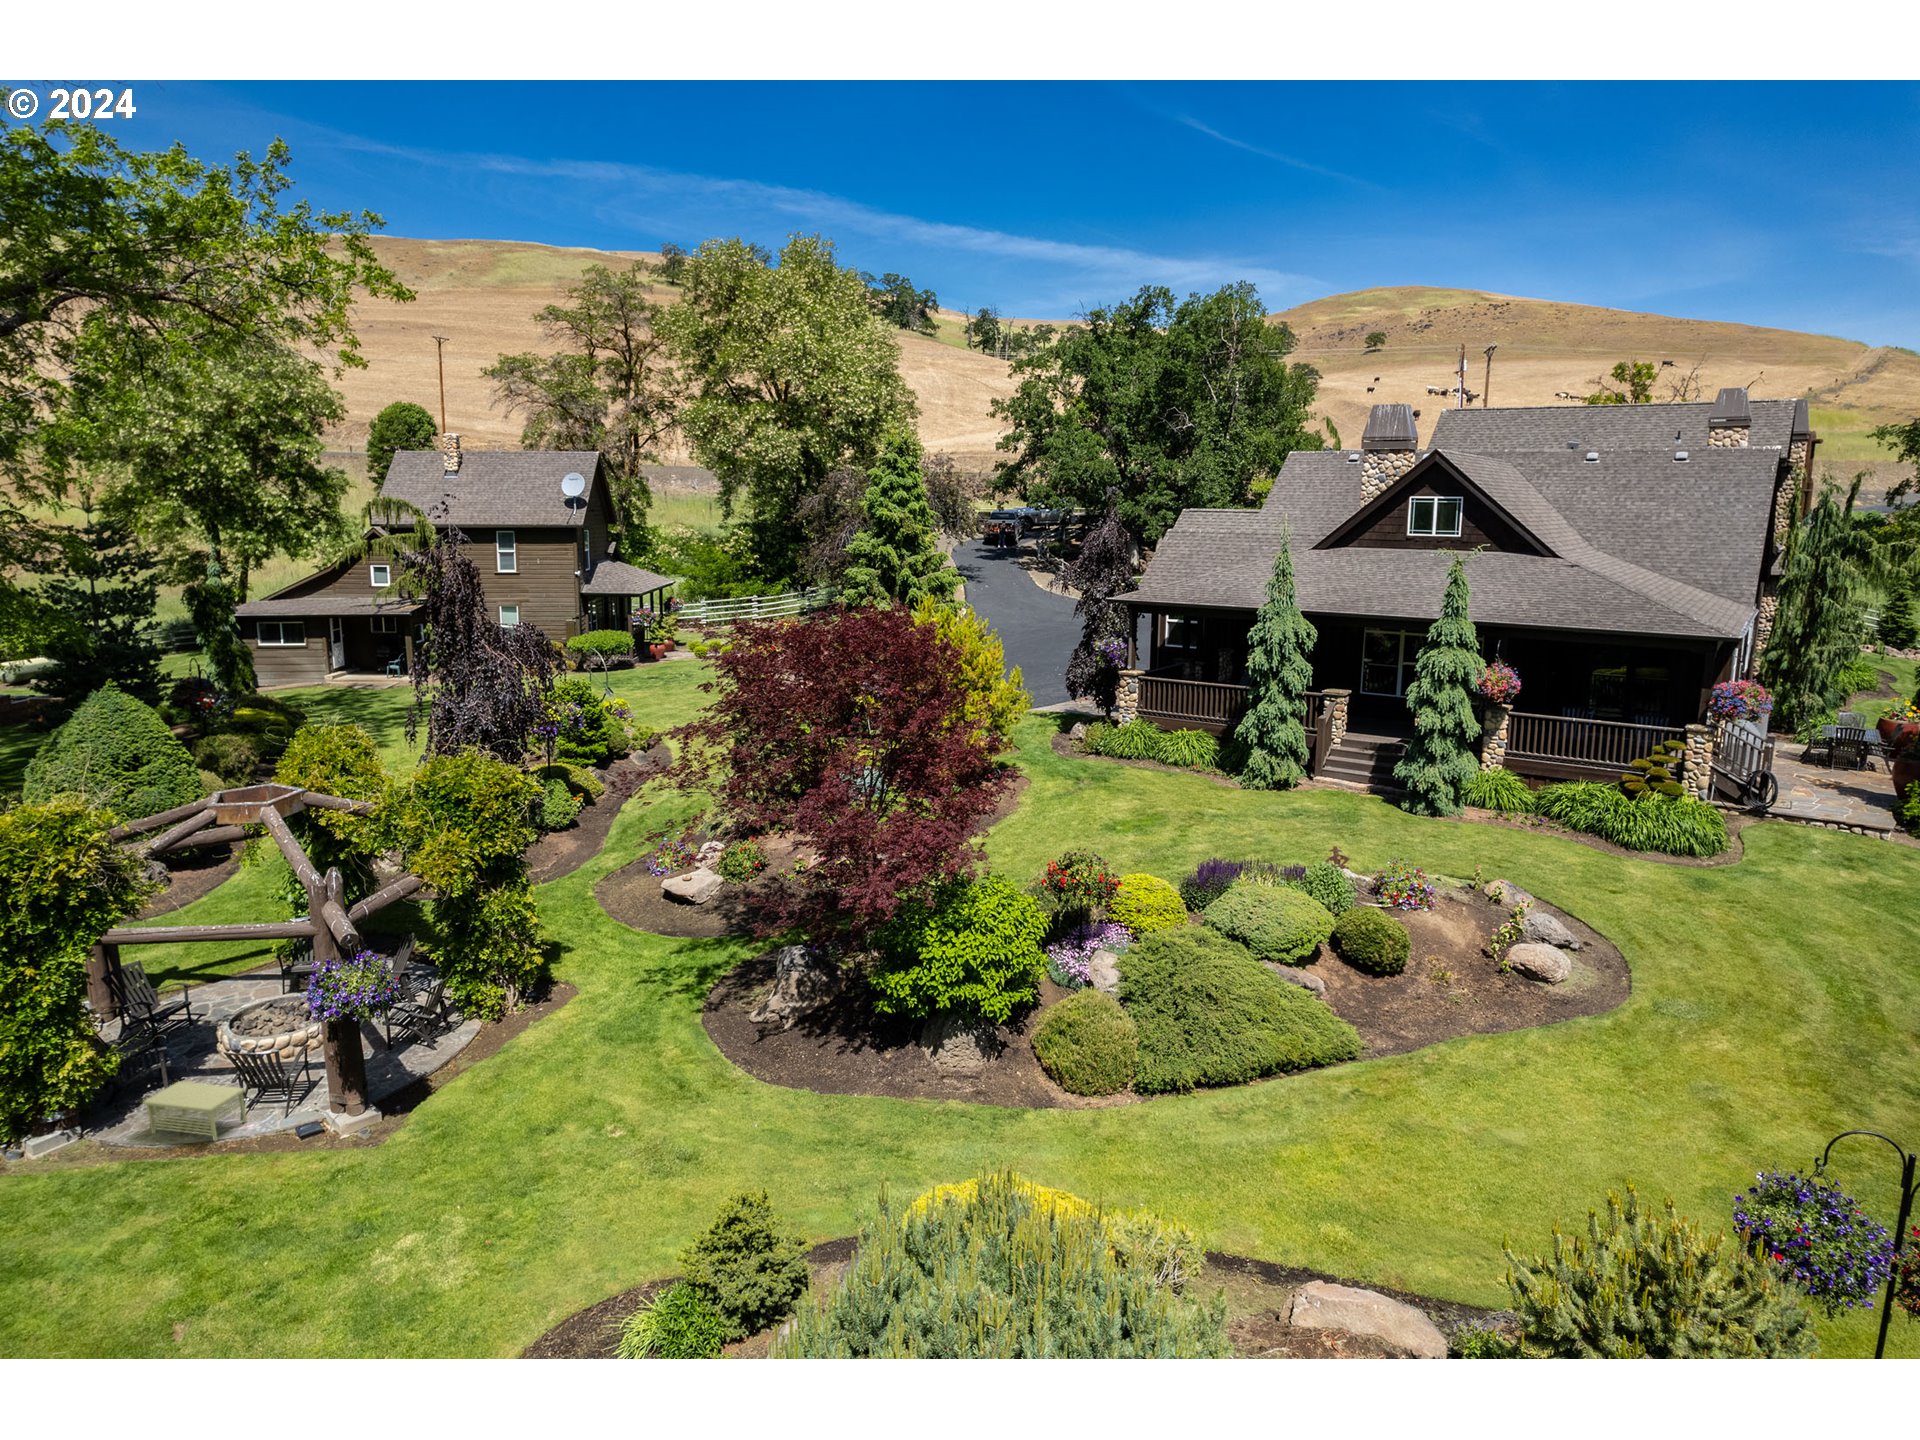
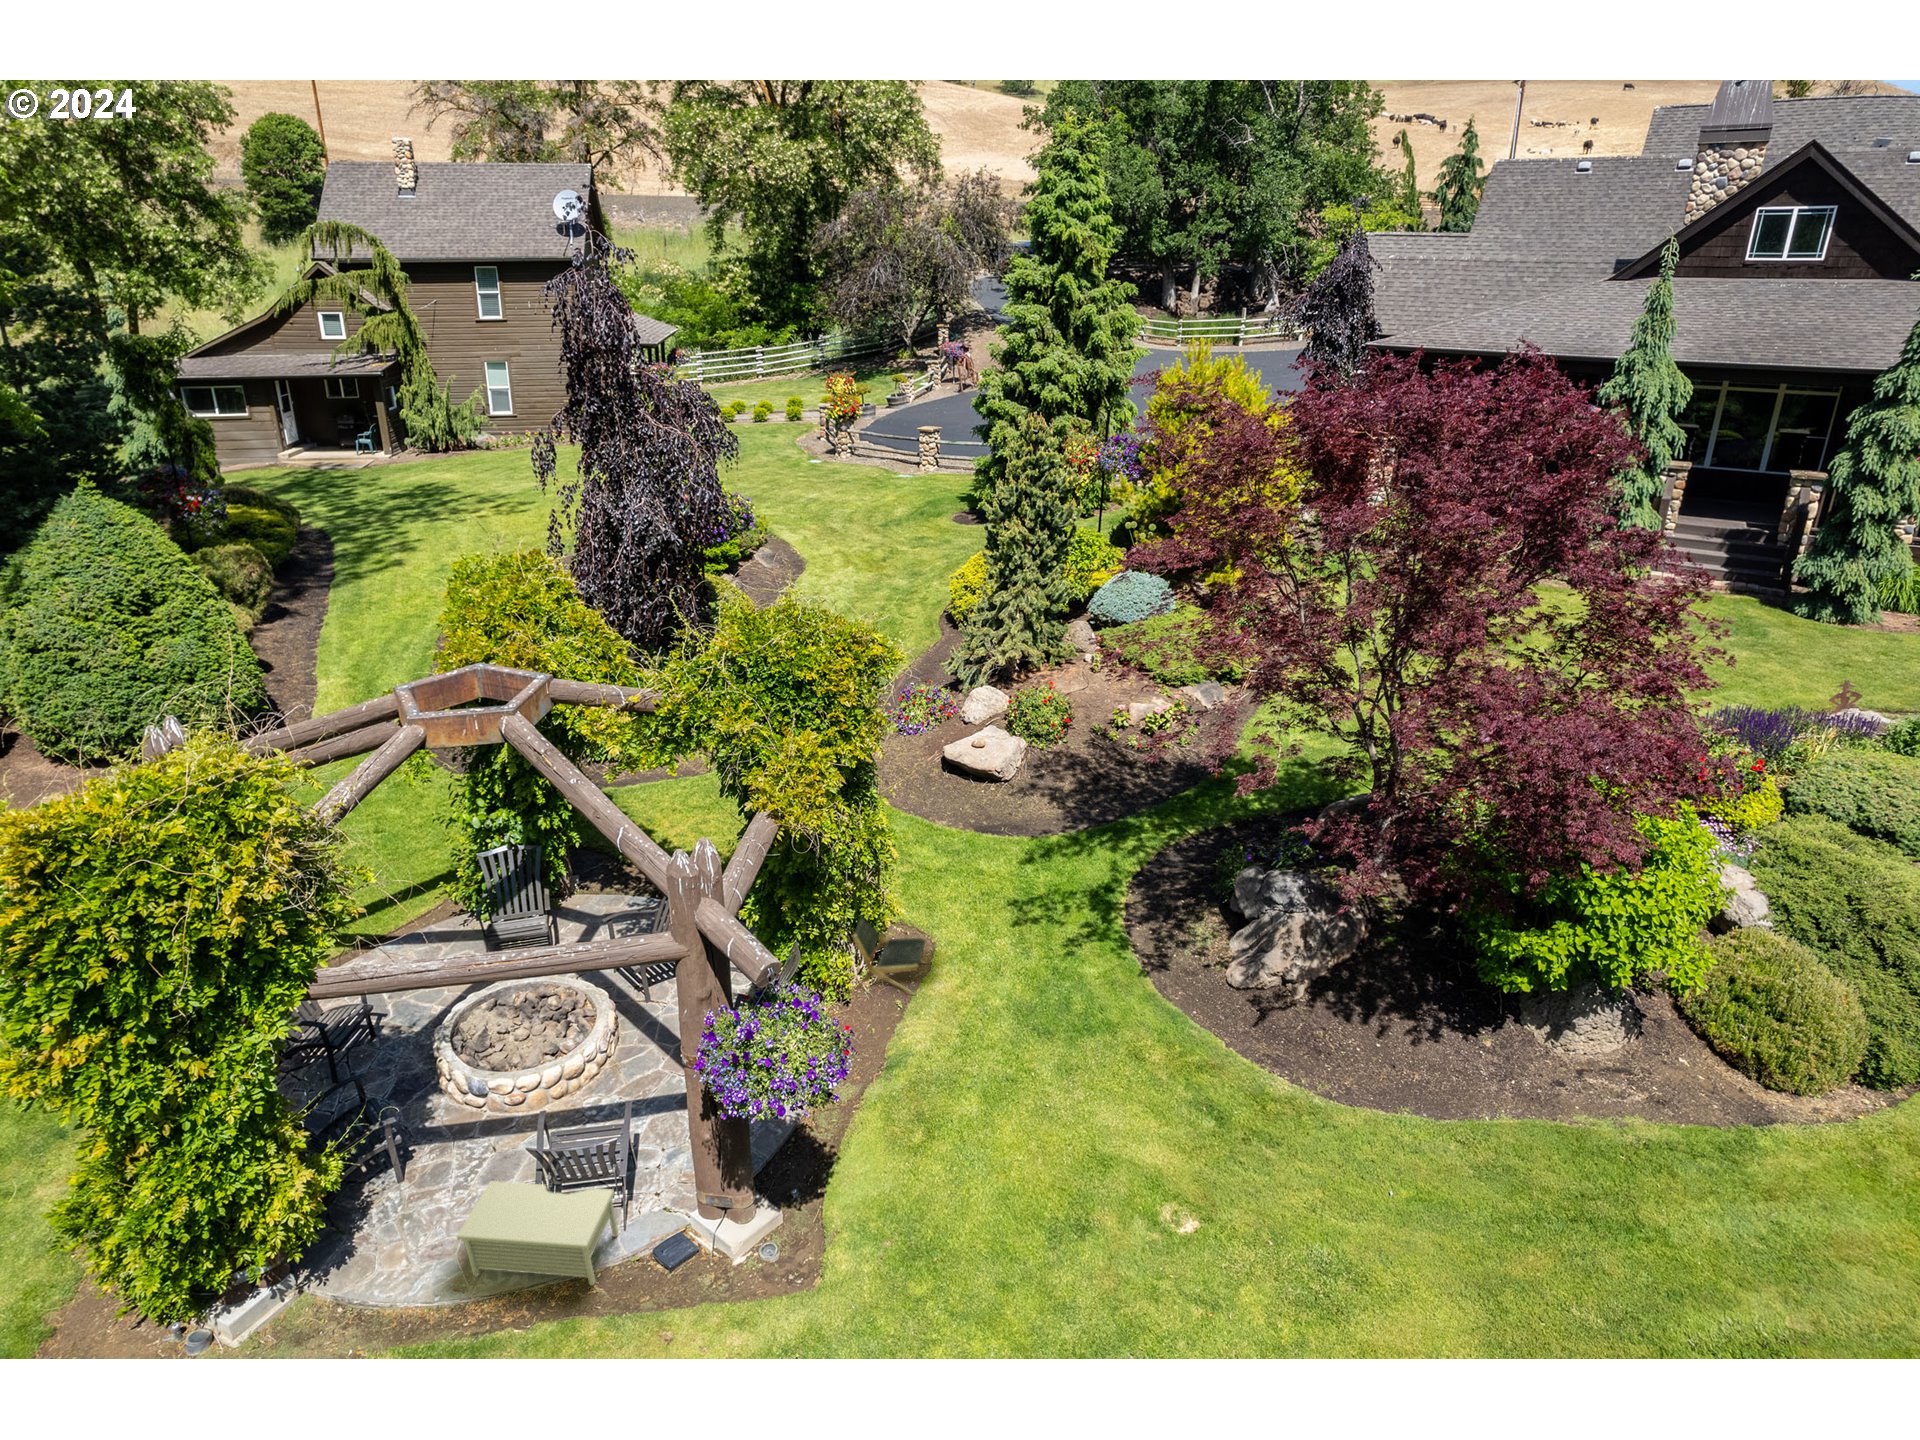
lounge chair: none [487,962,552,1024] -> present [853,917,926,995]

